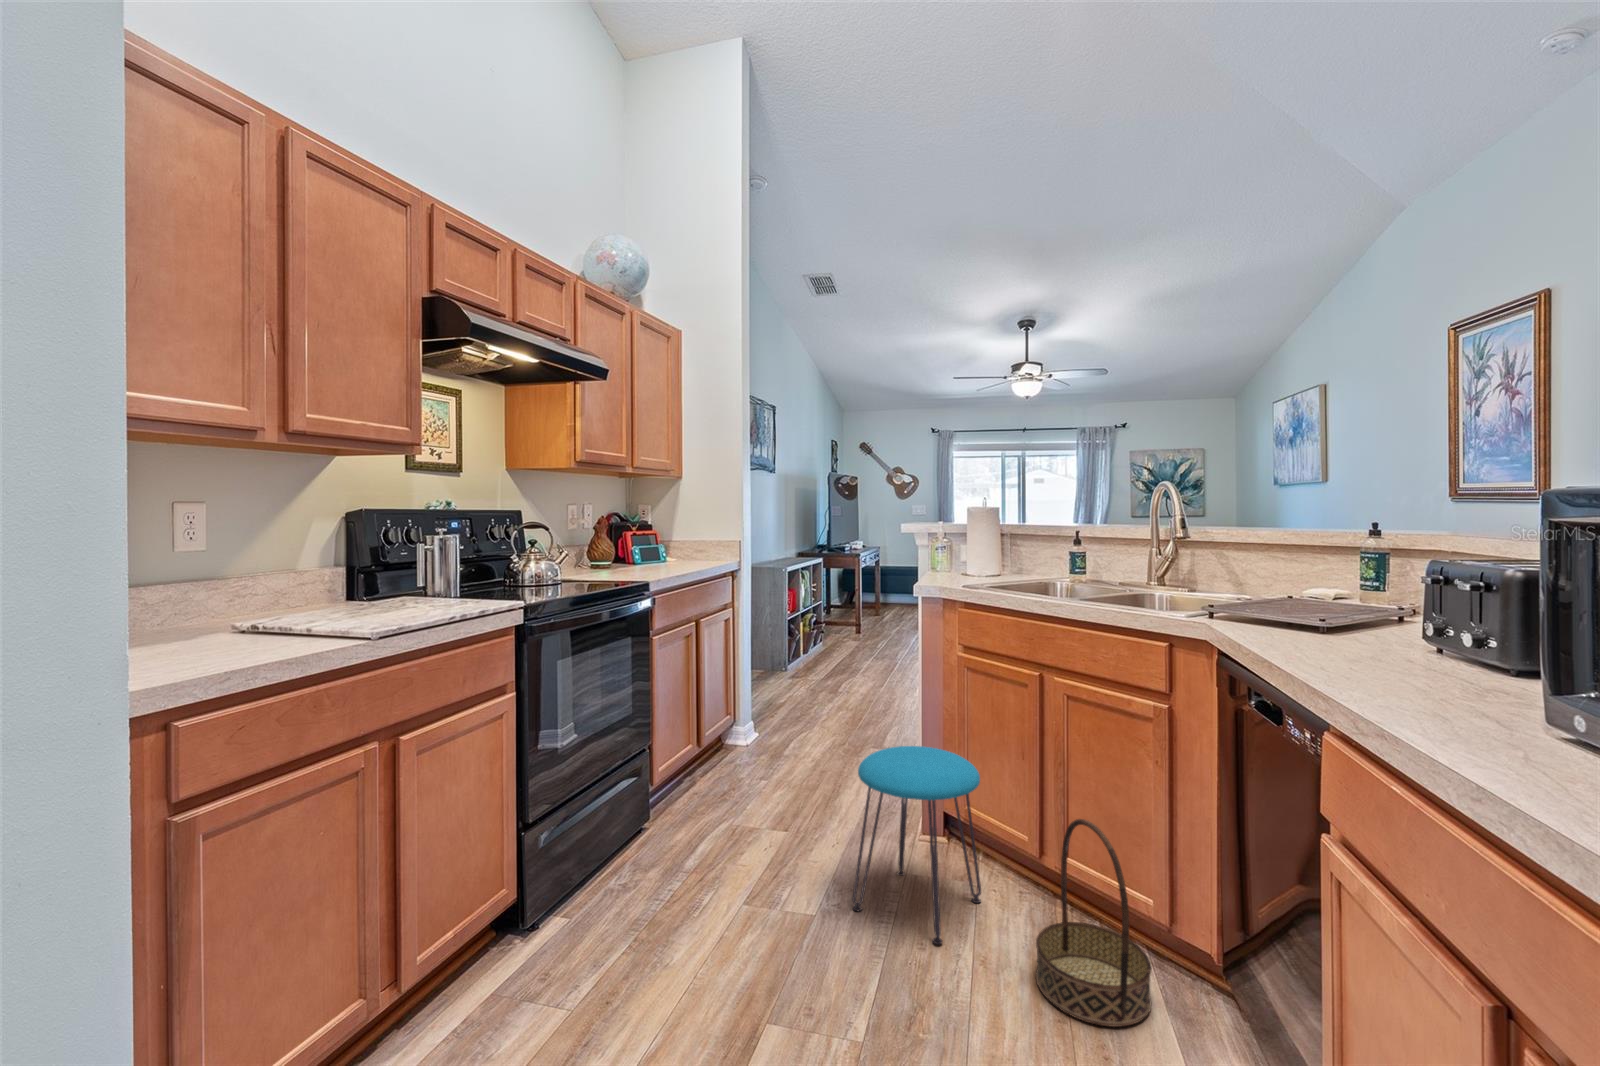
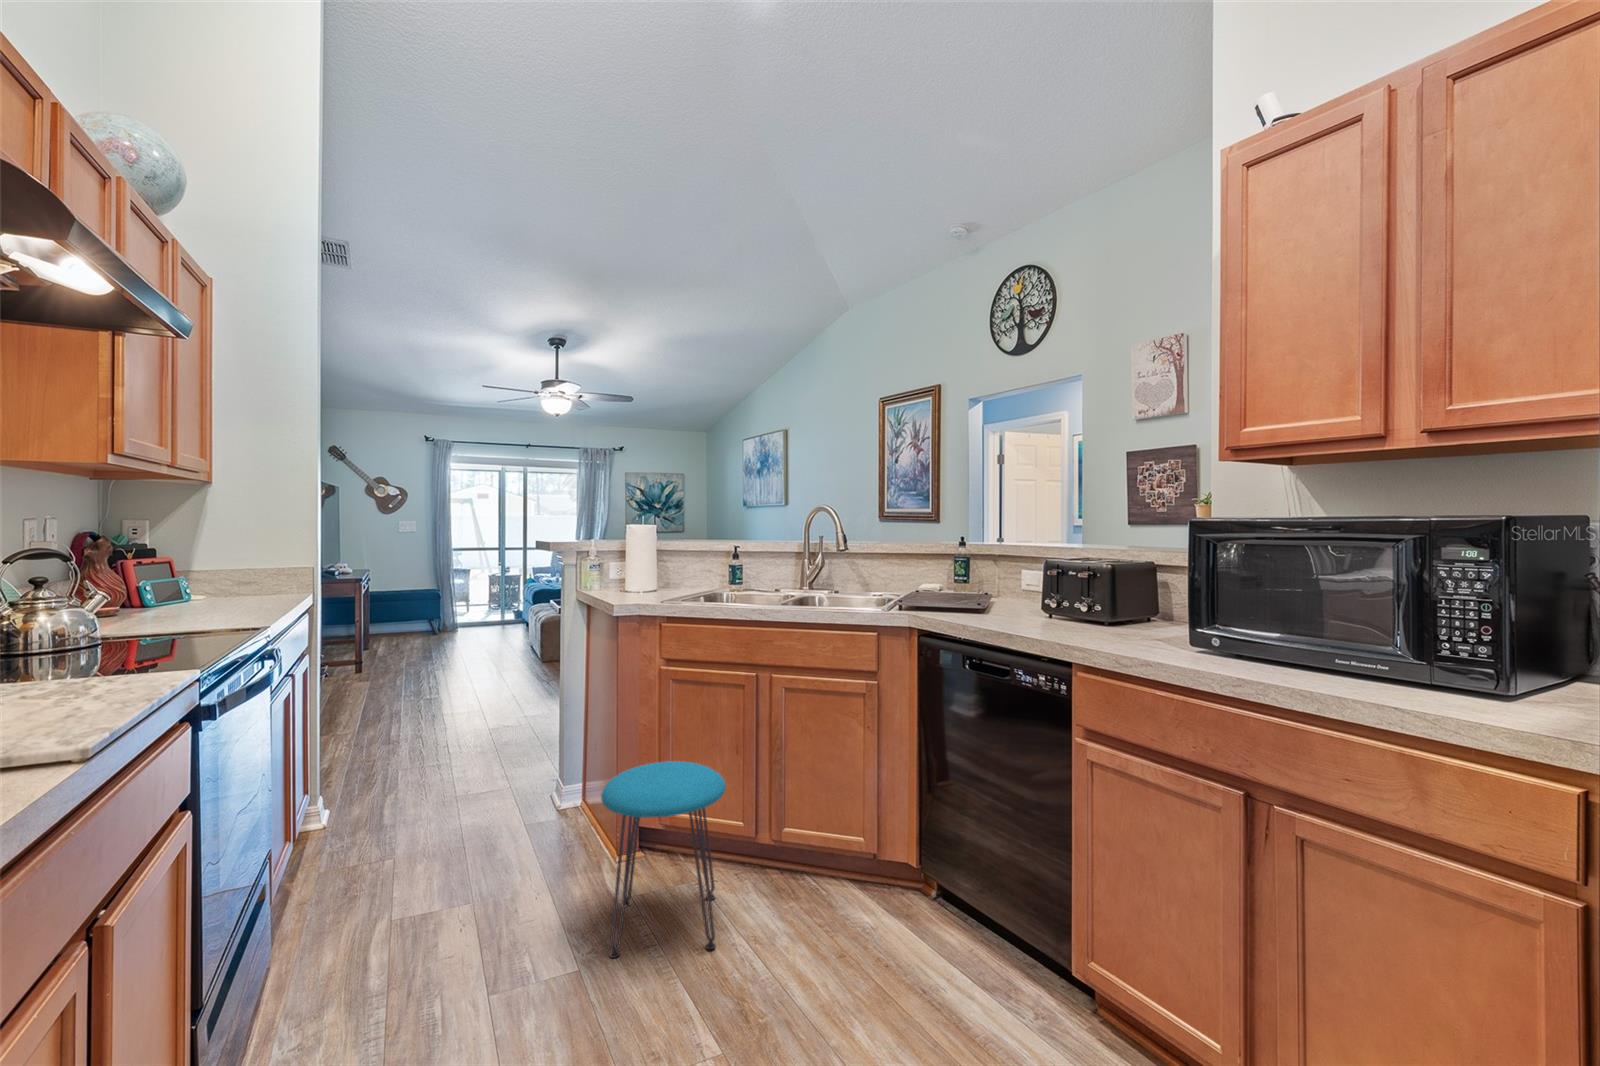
basket: present [1036,819,1152,1027] -> none [797,783,886,950]

